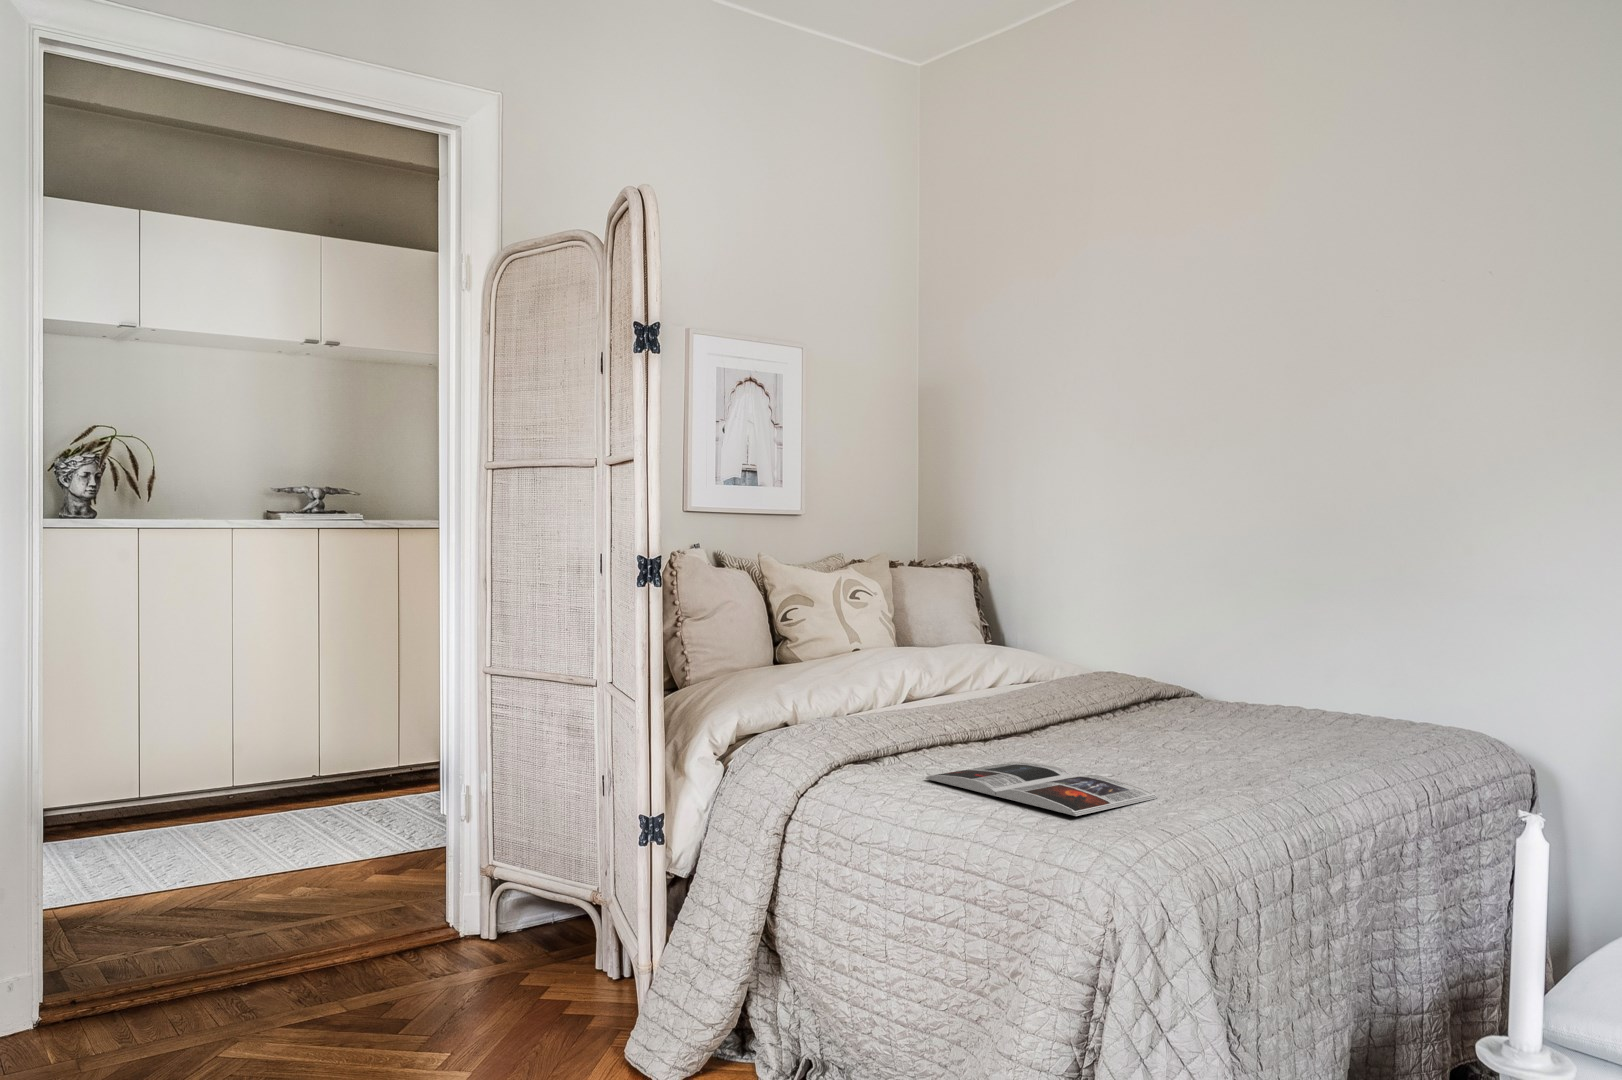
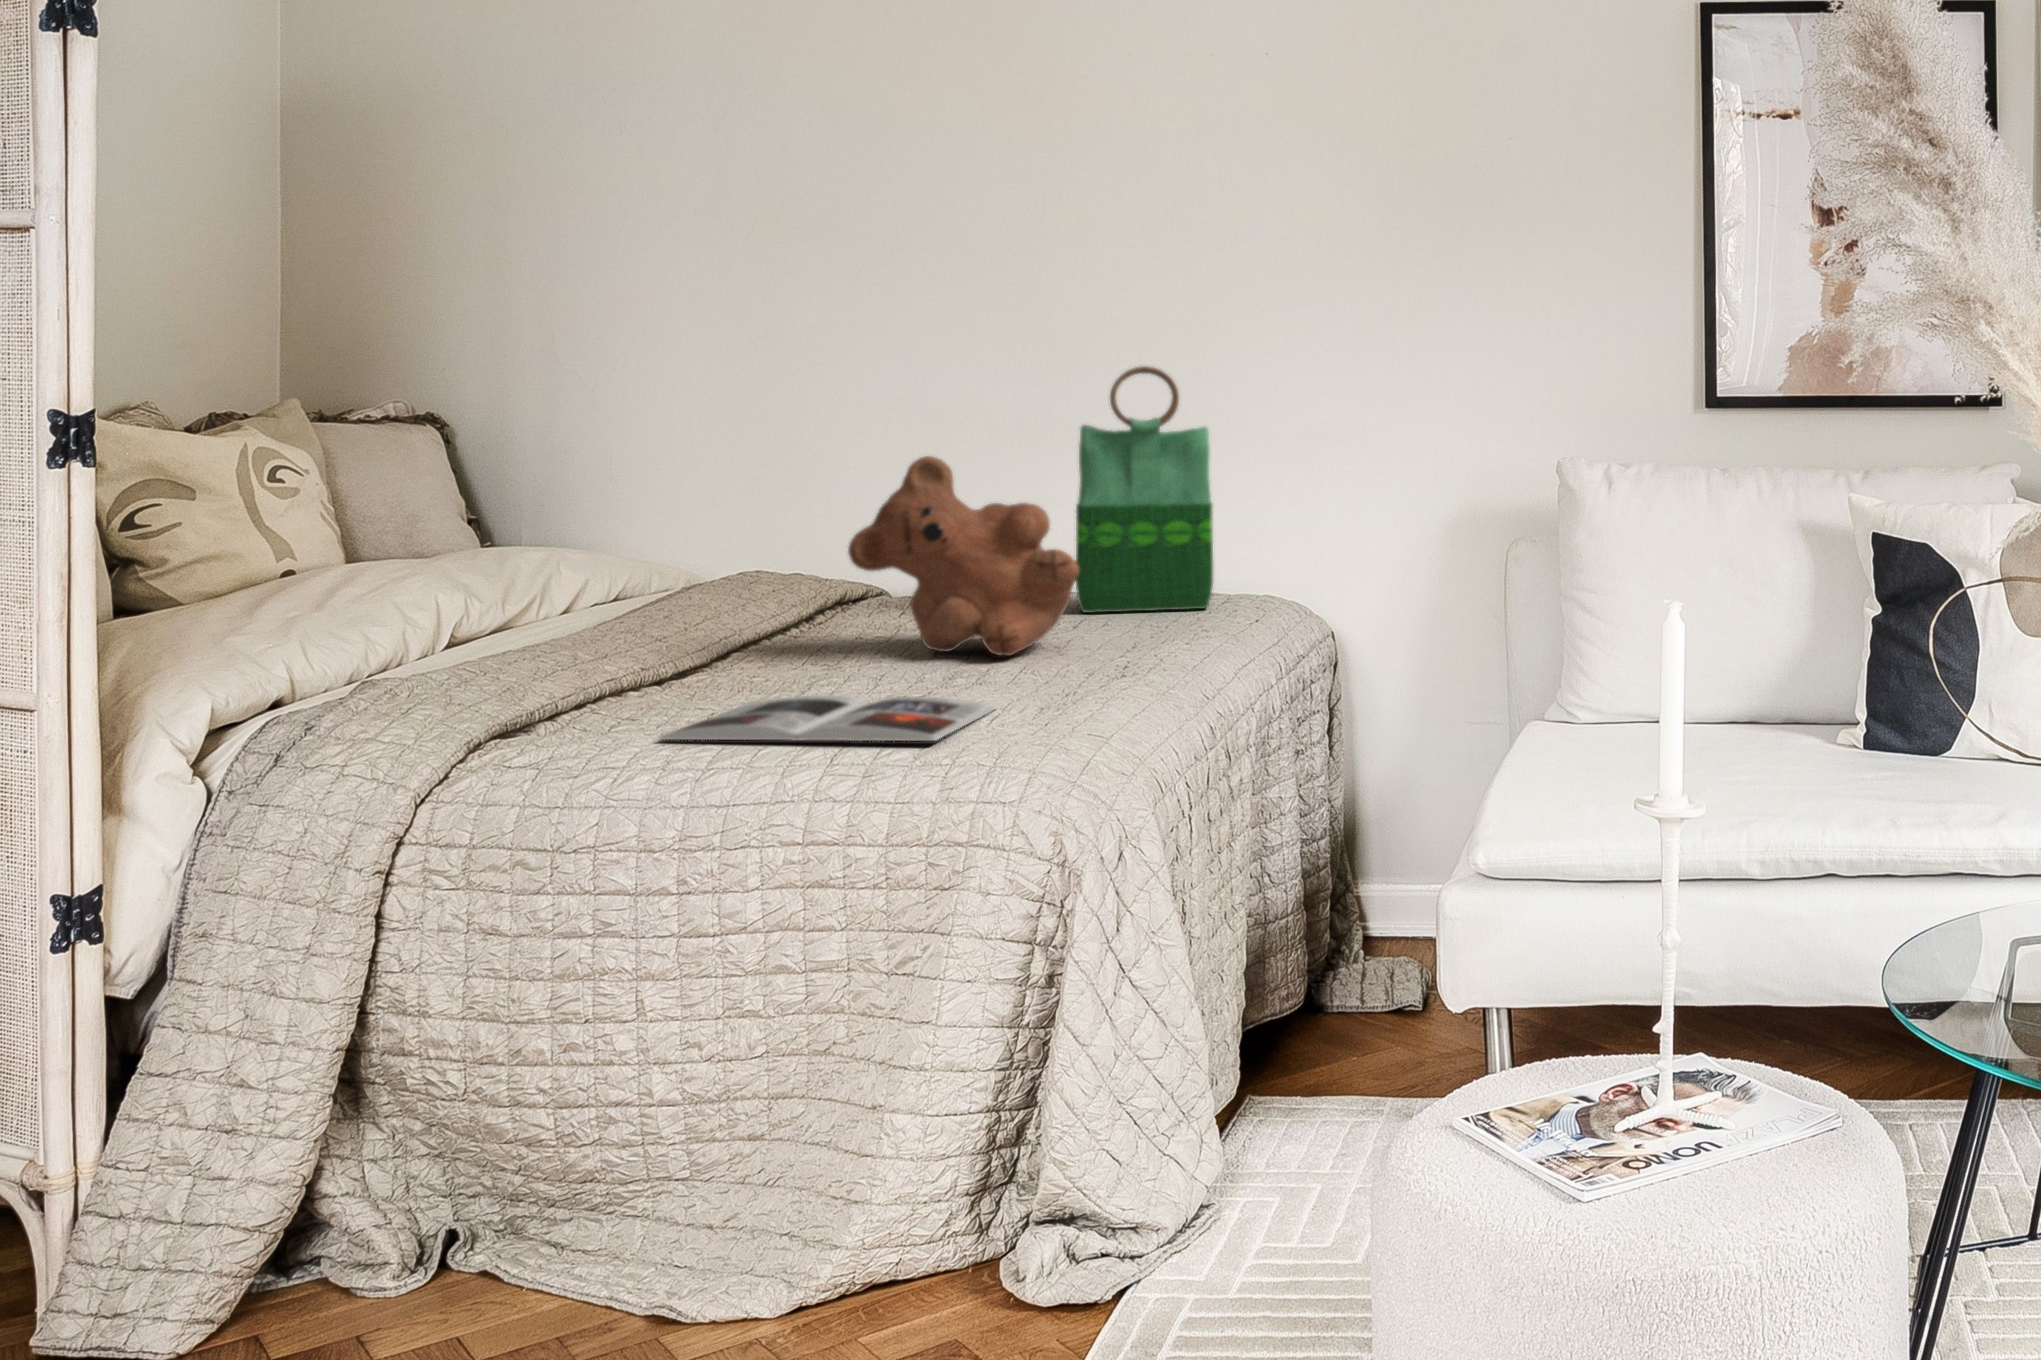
tote bag: none [1314,534,1438,739] -> present [1076,366,1213,613]
teddy bear: none [1115,598,1276,756] -> present [848,456,1079,656]

